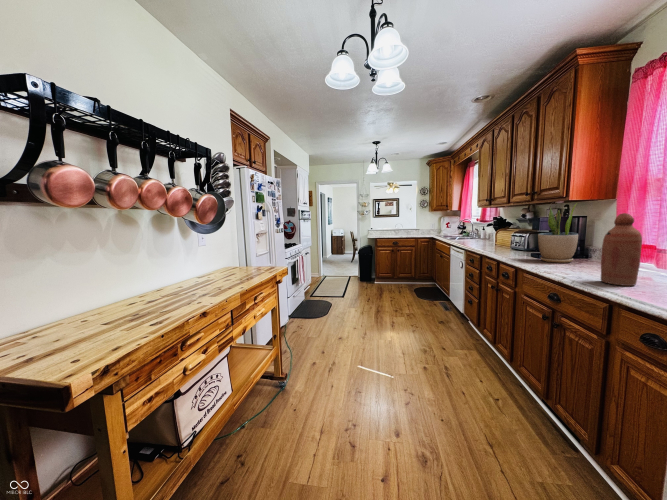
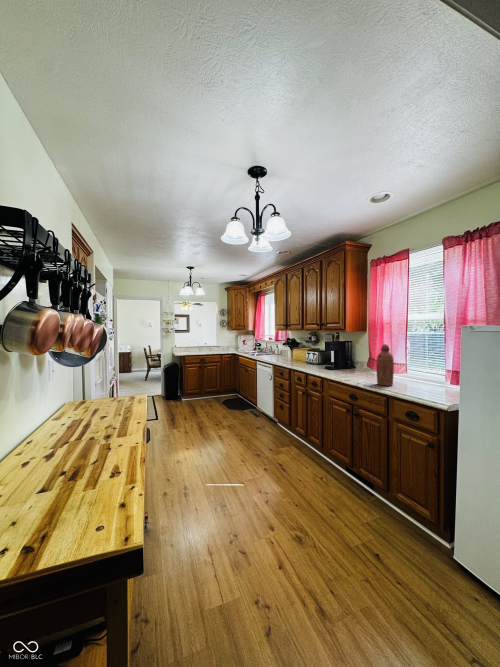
potted plant: present [538,204,578,263] -> none [331,334,353,373]

